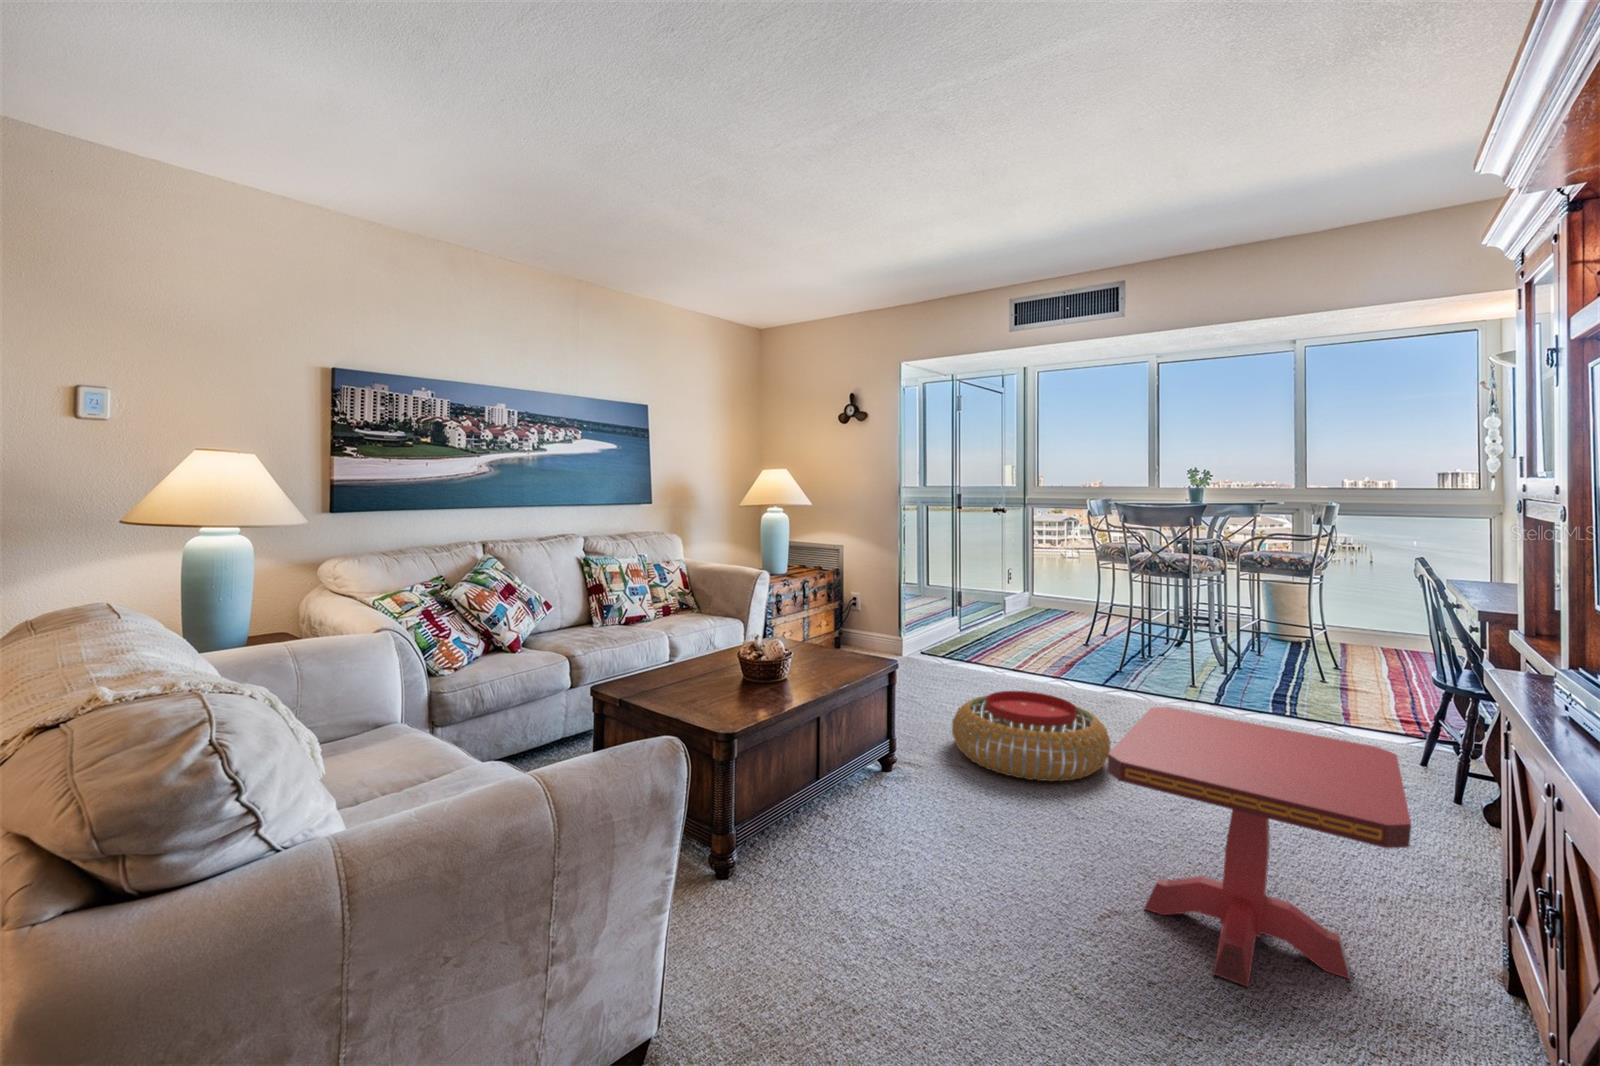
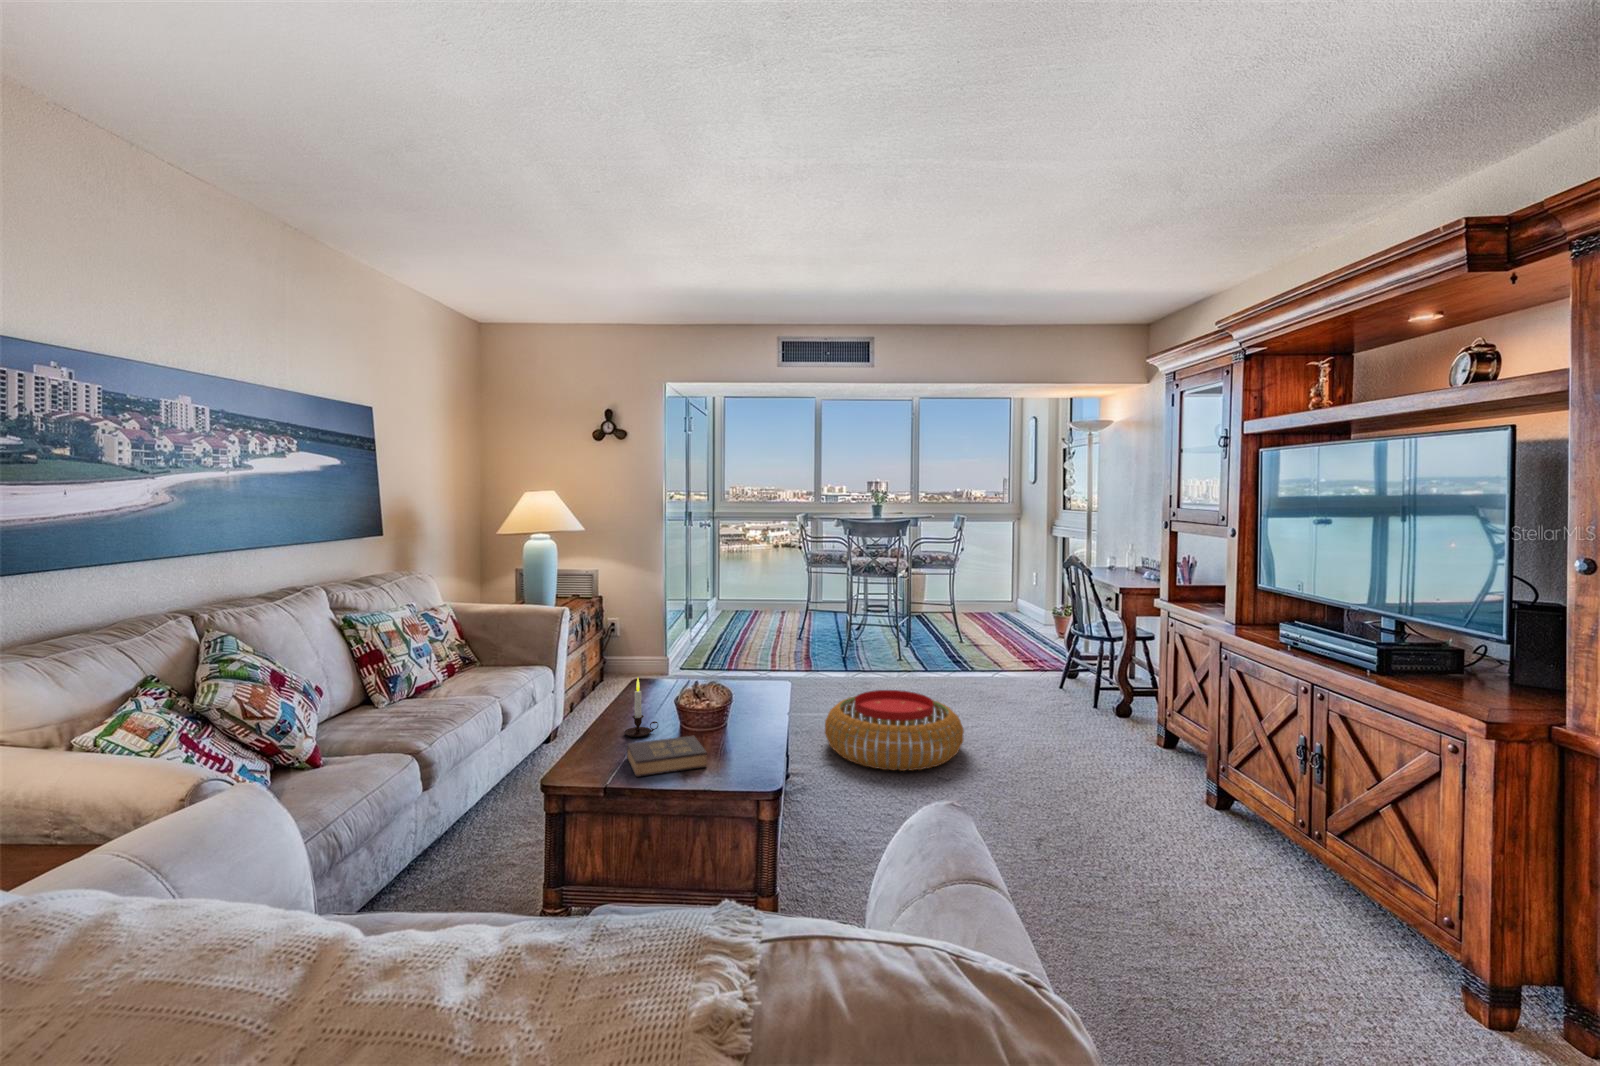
candle: none [685,621,712,670] -> present [624,678,658,737]
hardback book: none [641,668,712,697] -> present [627,736,707,777]
side table: present [1107,707,1411,987] -> none [1063,683,1318,881]

